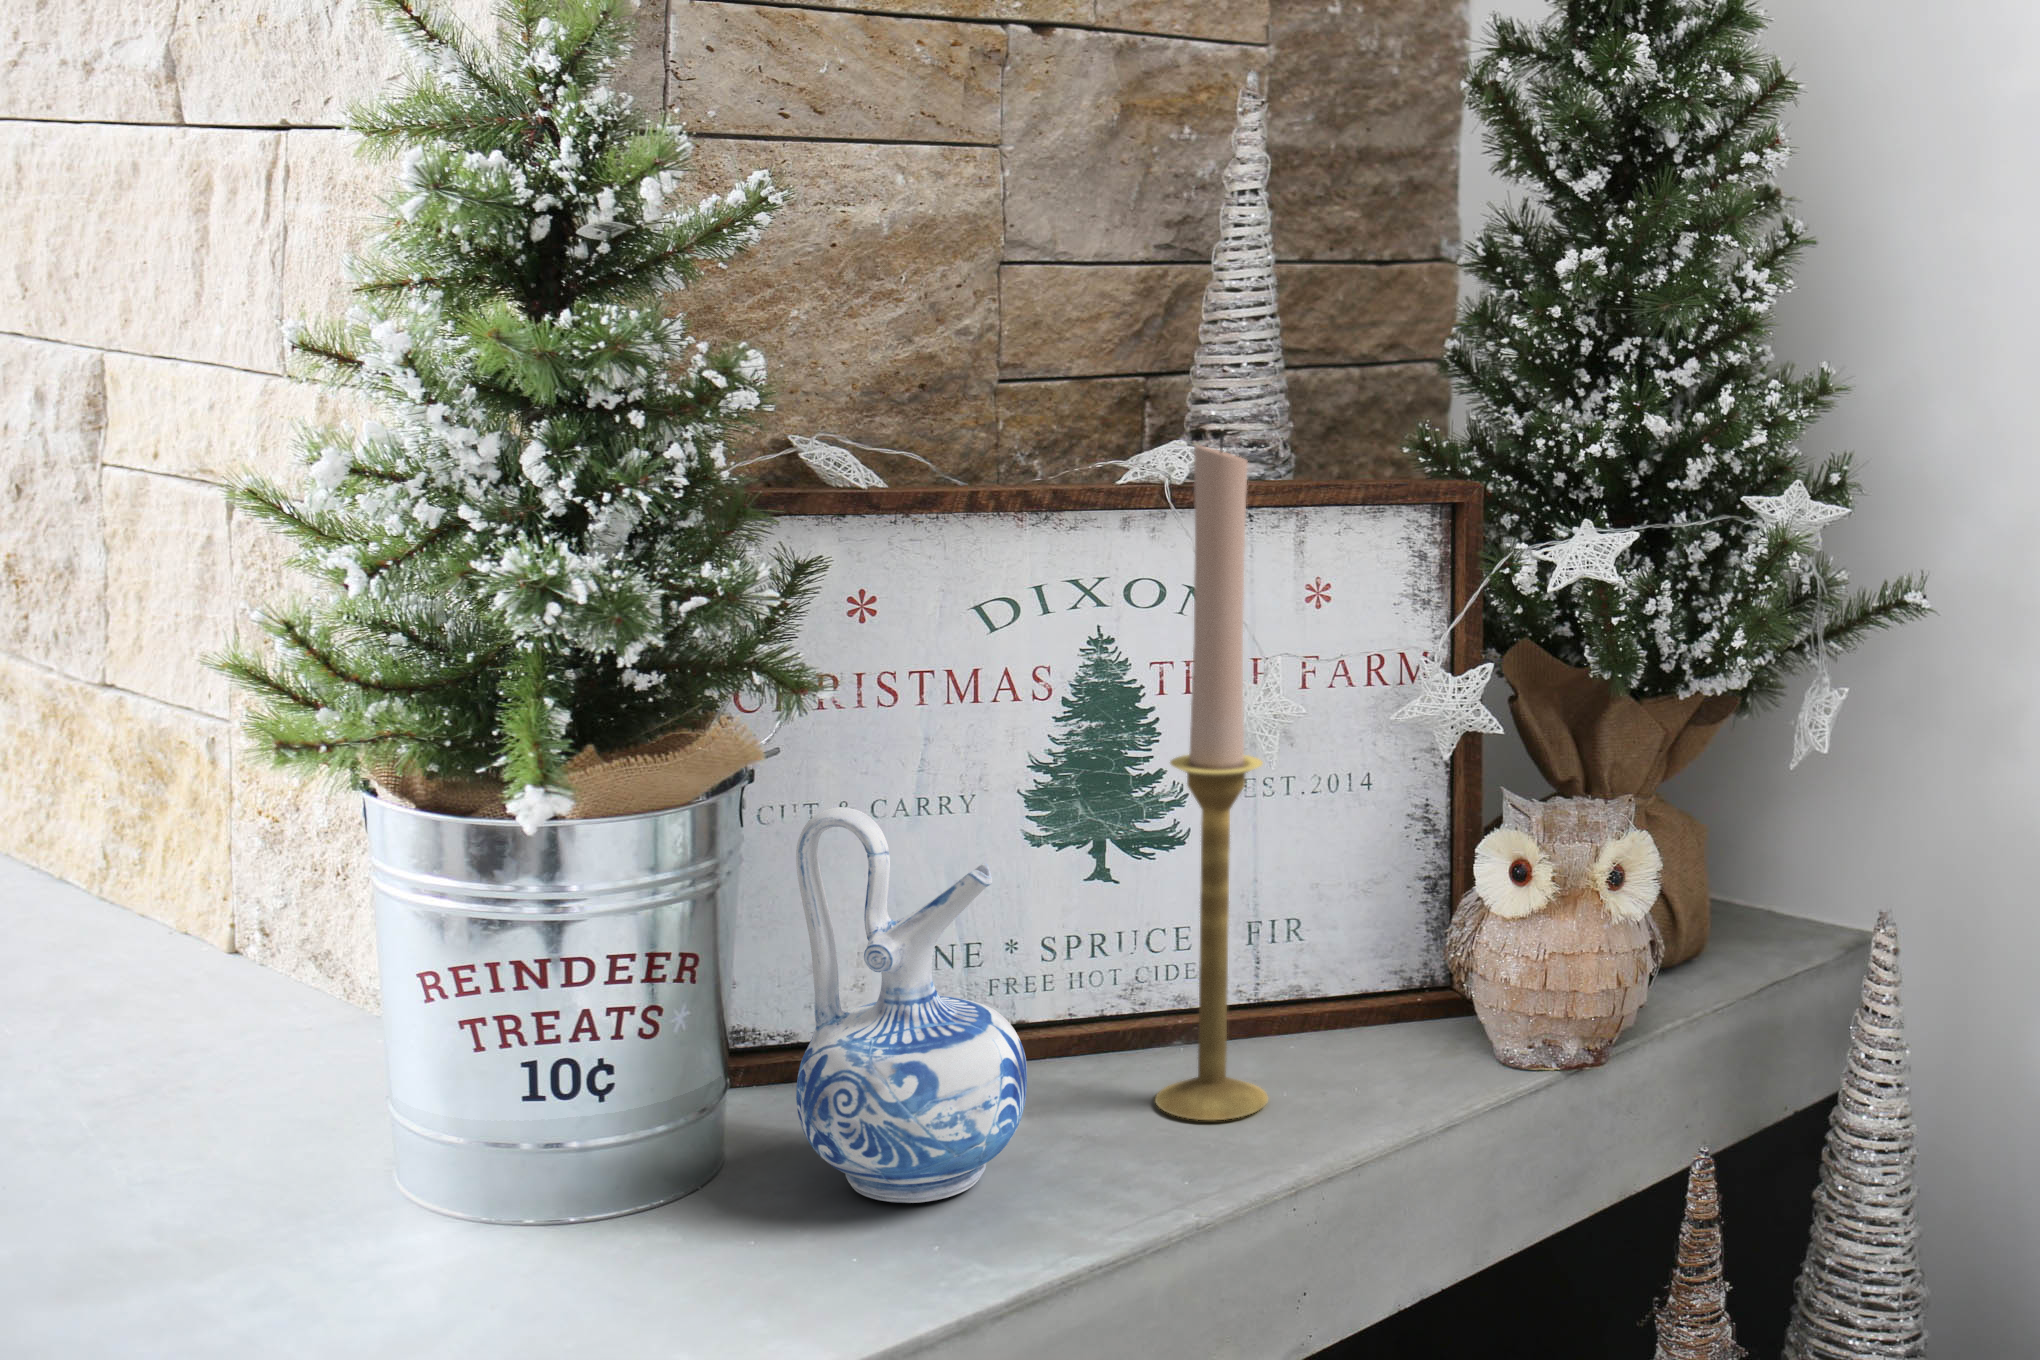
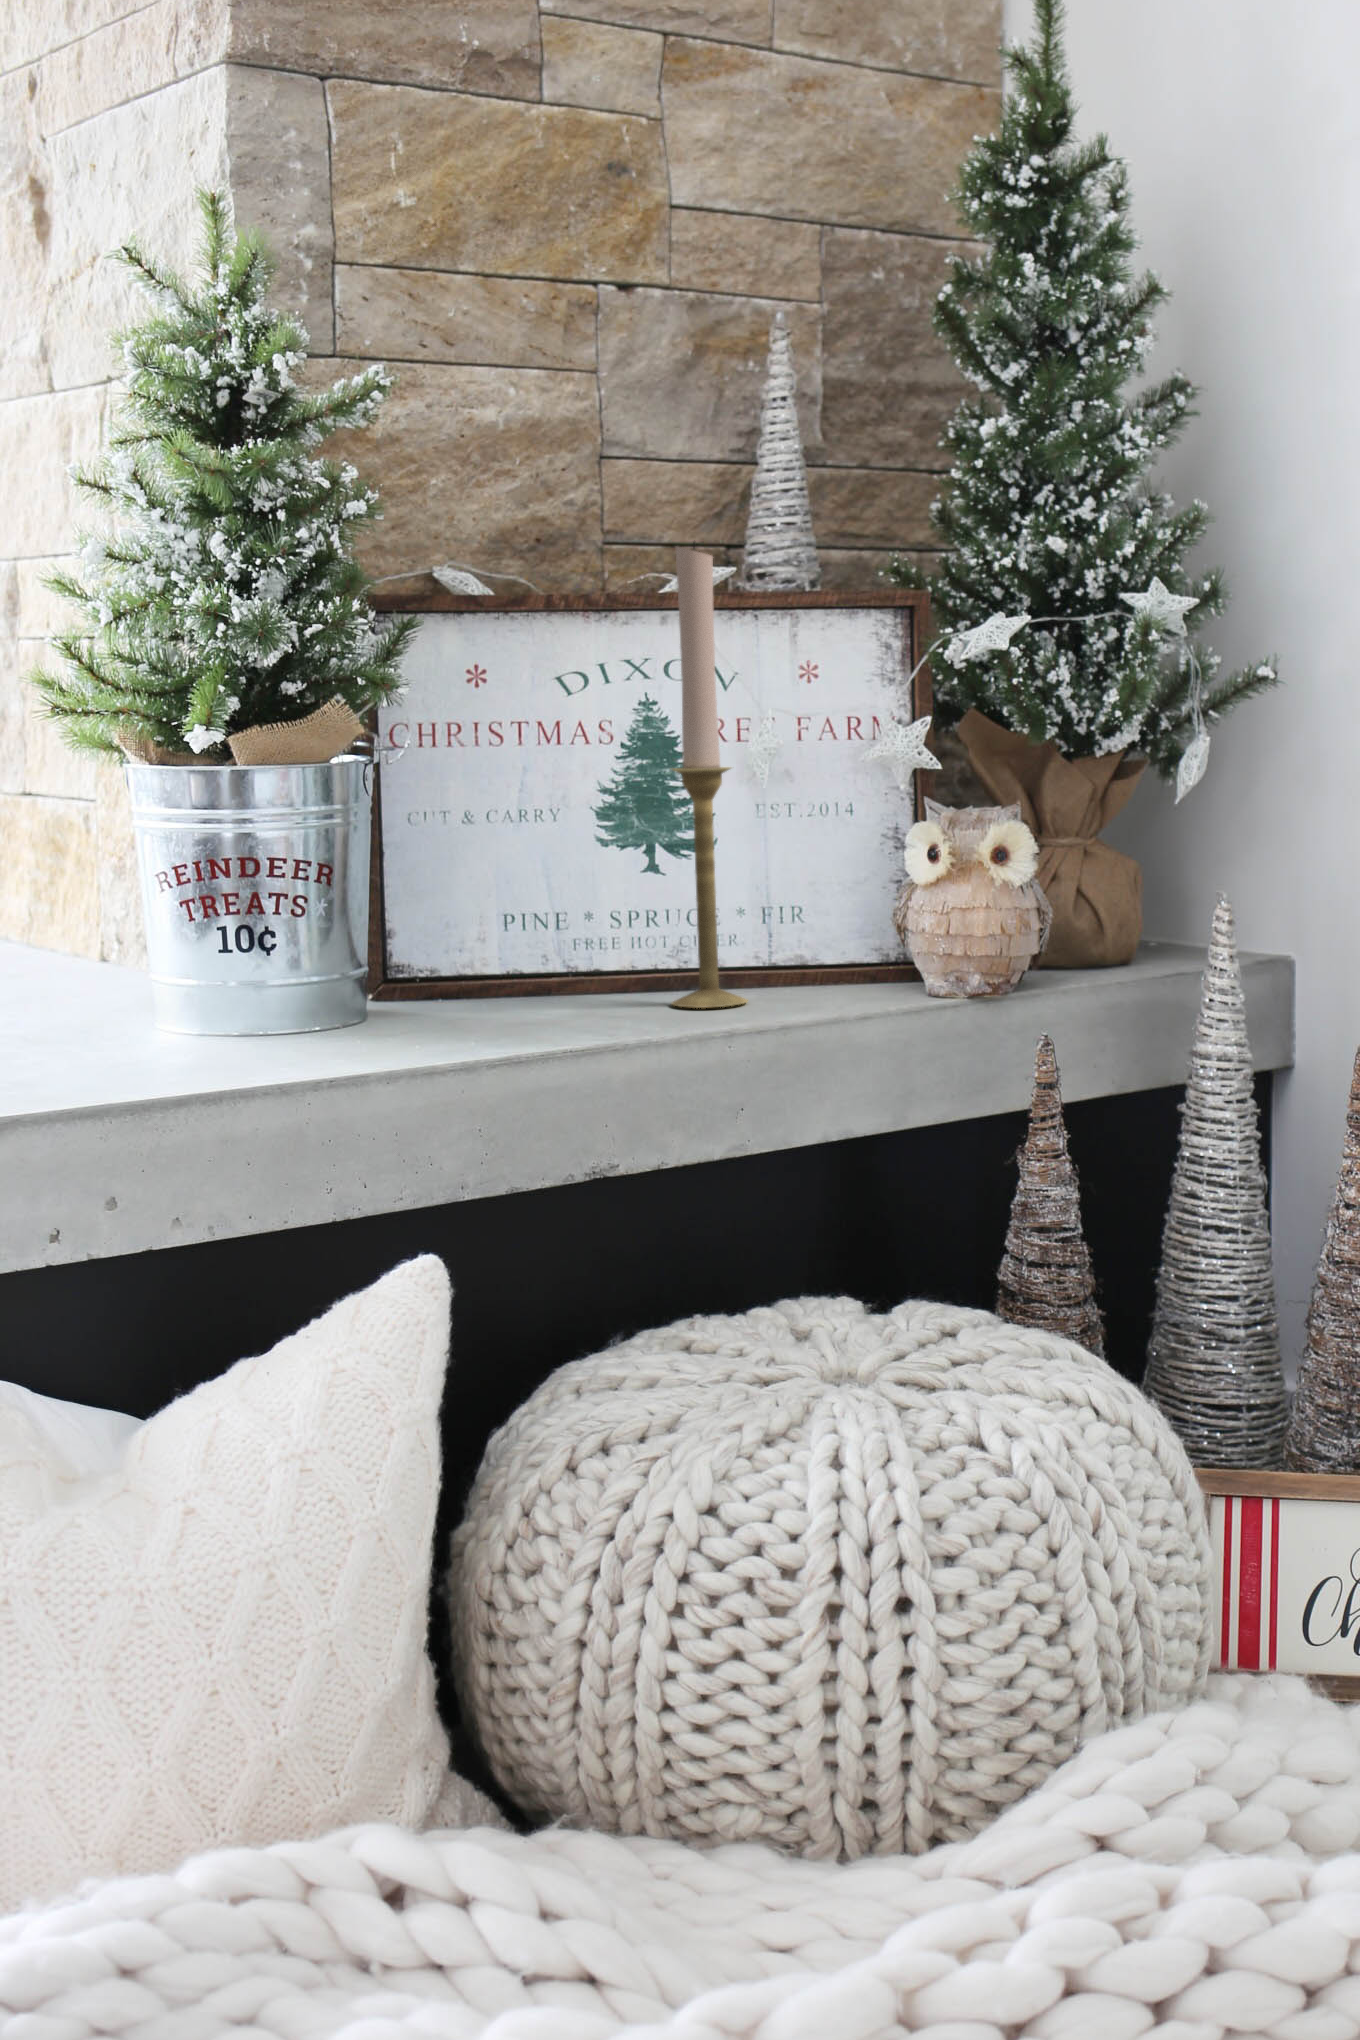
ceramic pitcher: present [796,807,1027,1203] -> none [407,777,562,1027]

